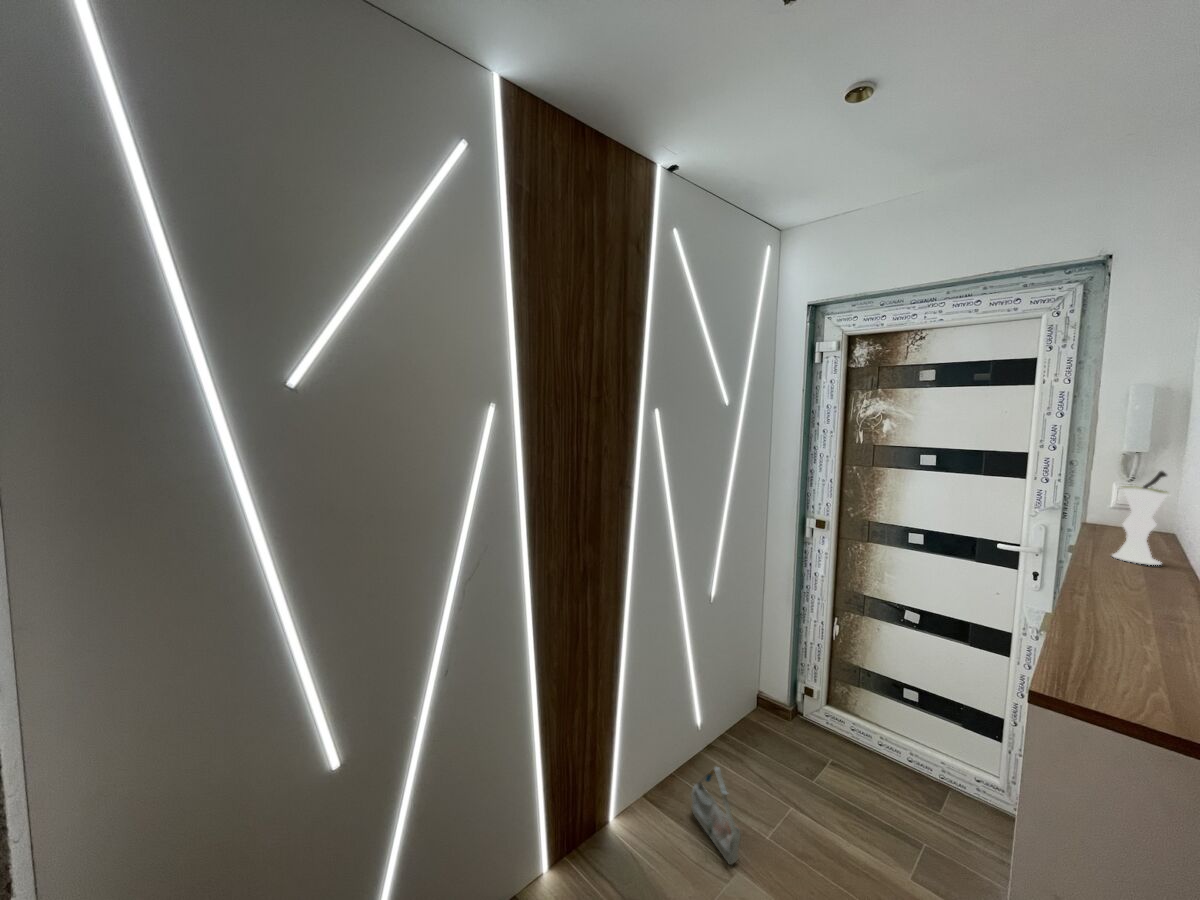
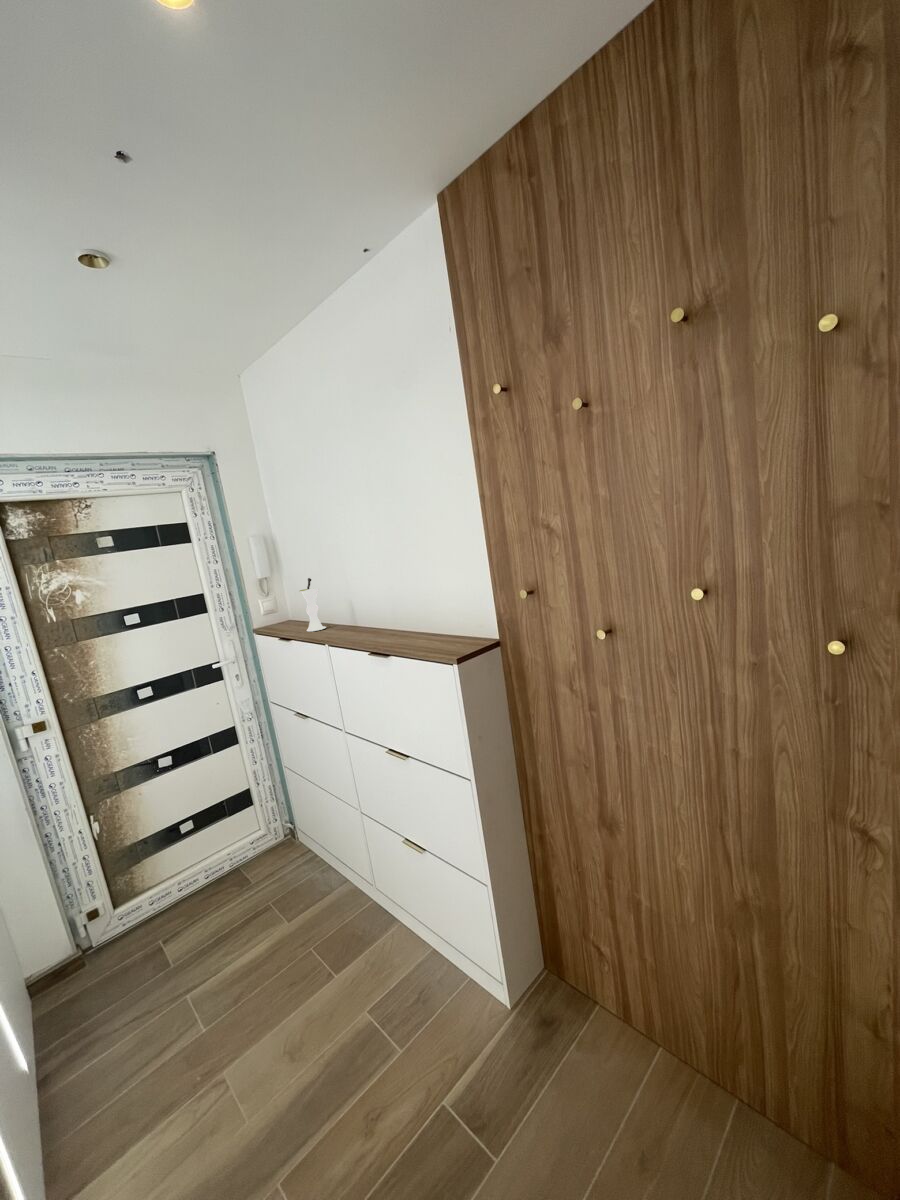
bag: present [691,767,740,865] -> none [105,1025,205,1133]

